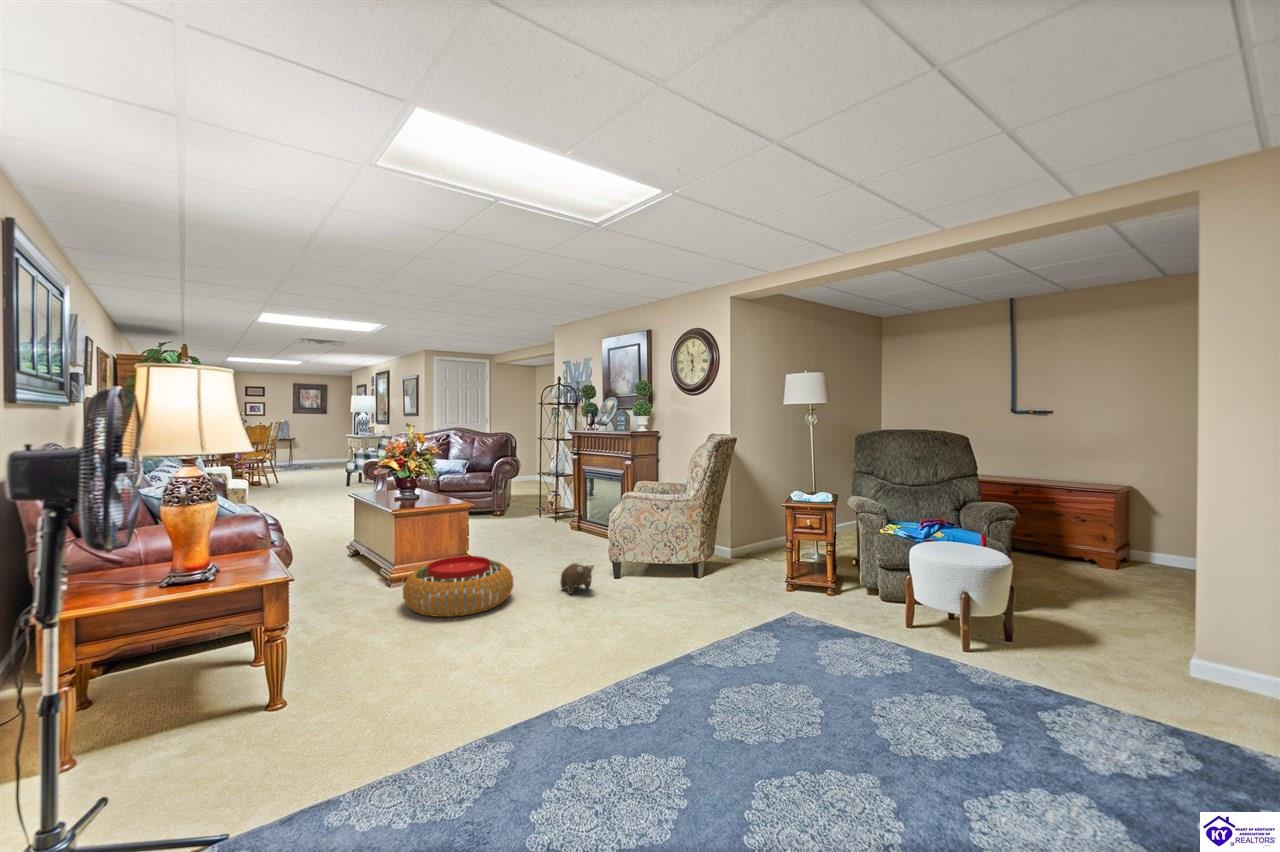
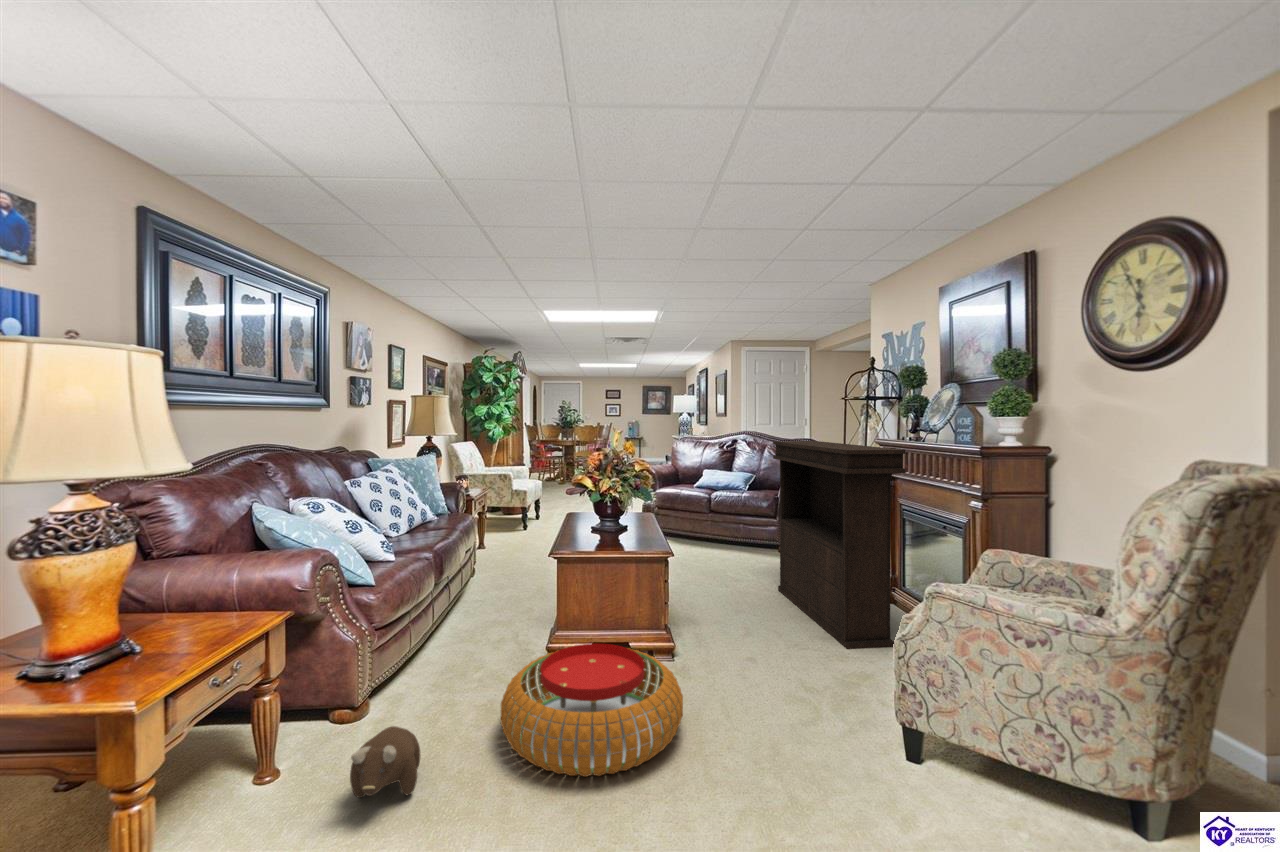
console table: none [506,433,596,551] -> present [773,441,905,649]
plush toy: present [560,563,594,594] -> present [350,726,420,798]

